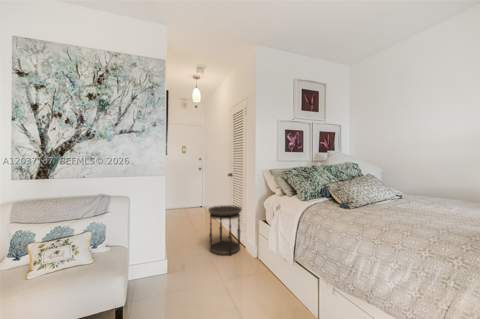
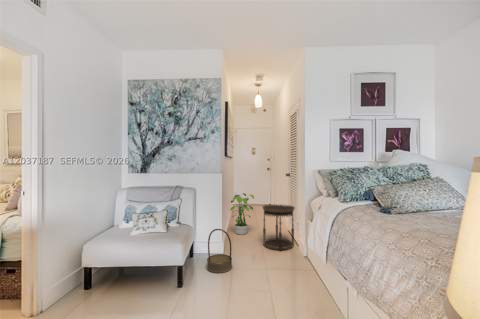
potted plant: none [166,196,194,242] -> present [230,193,254,235]
basket: none [153,246,187,307] -> present [207,229,232,273]

